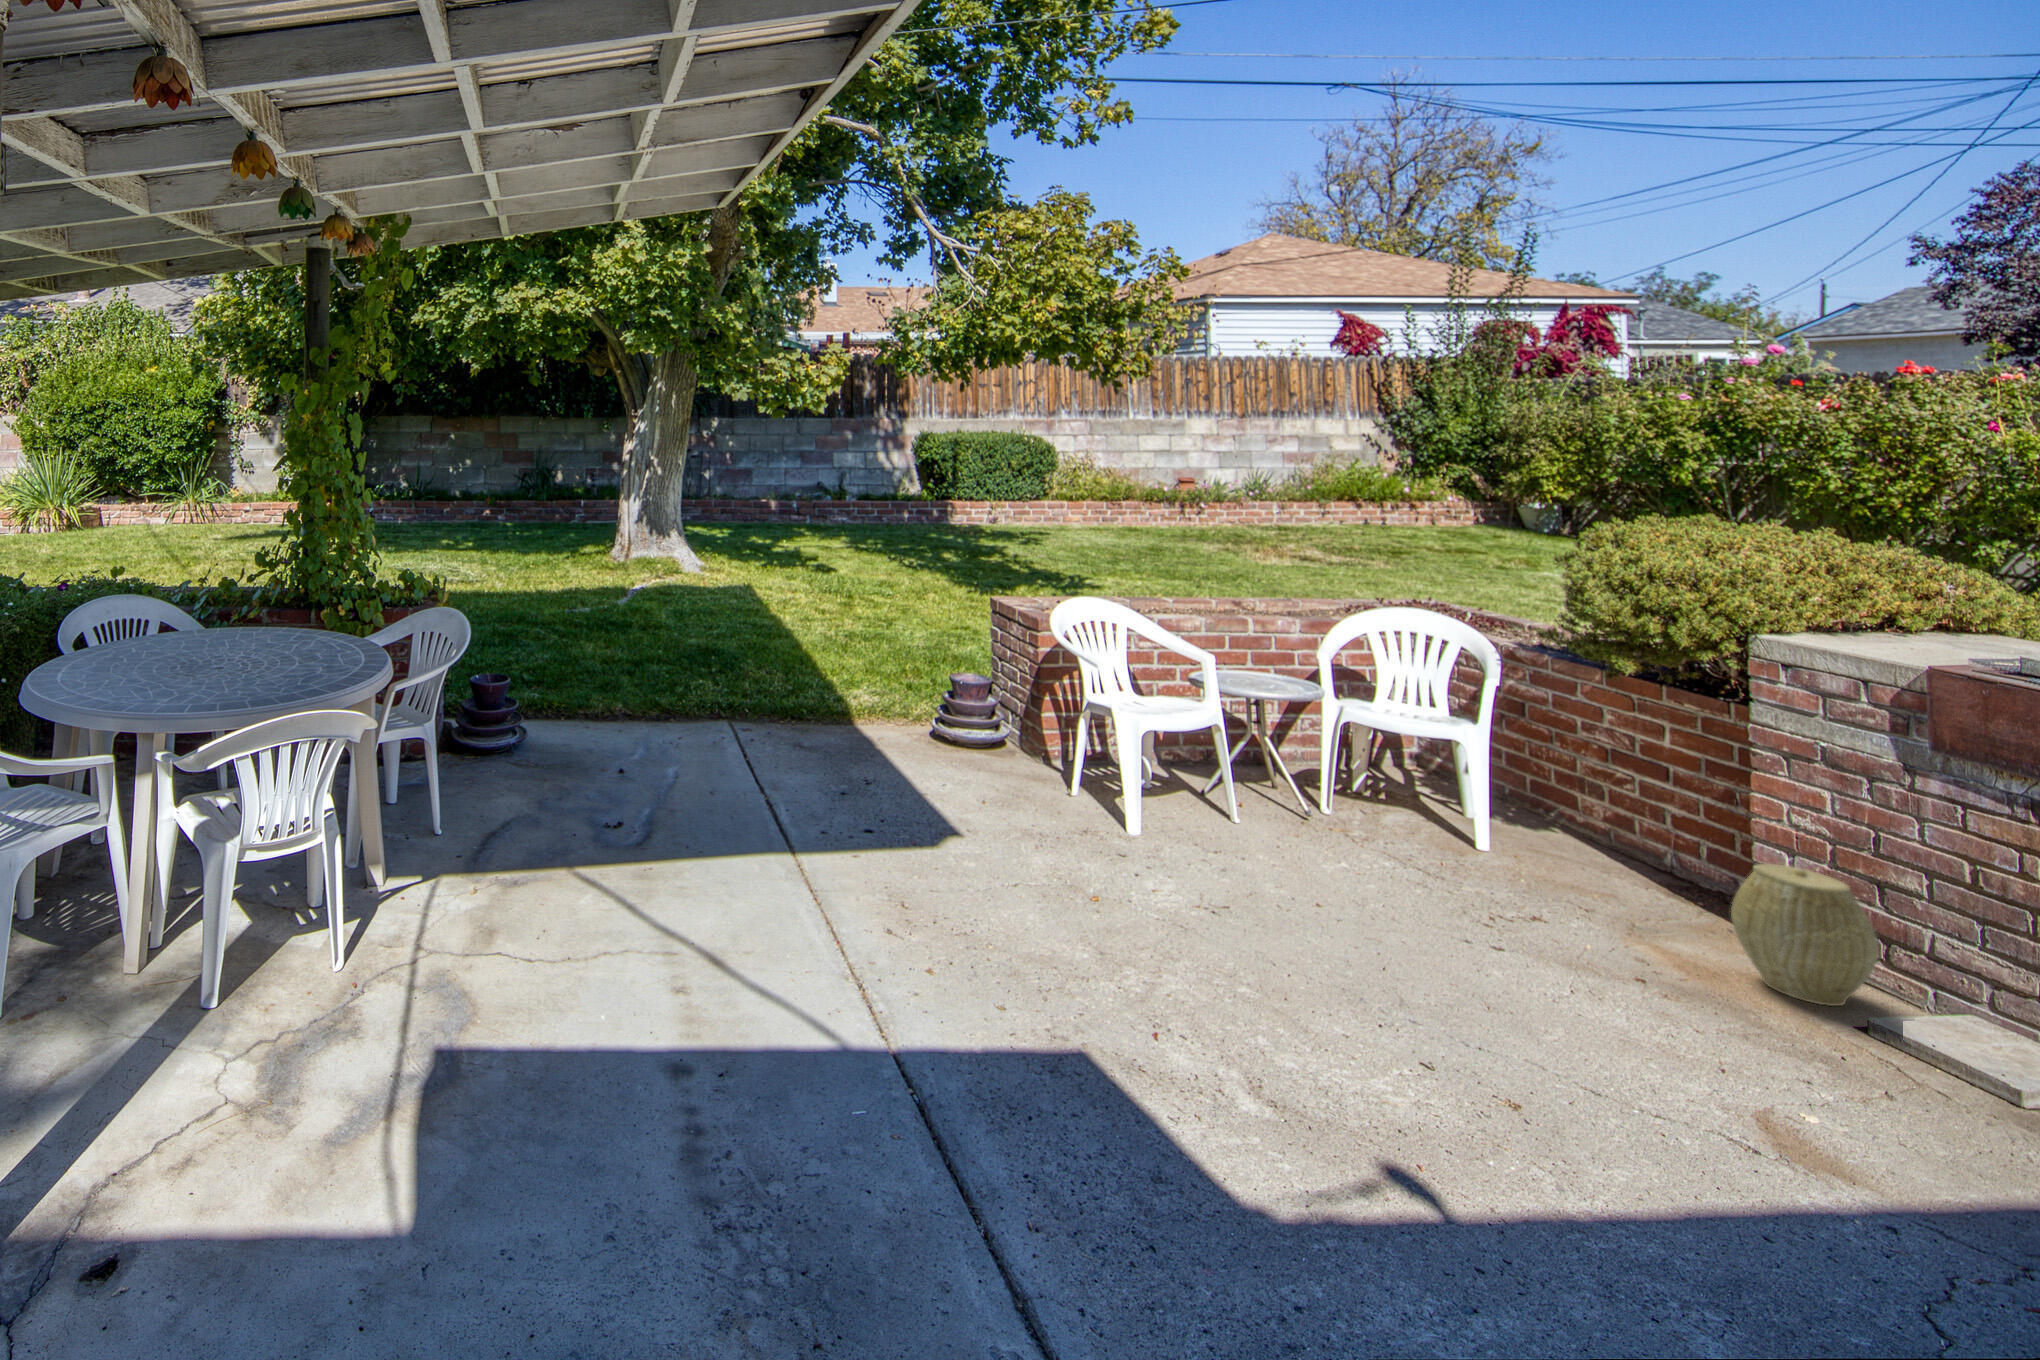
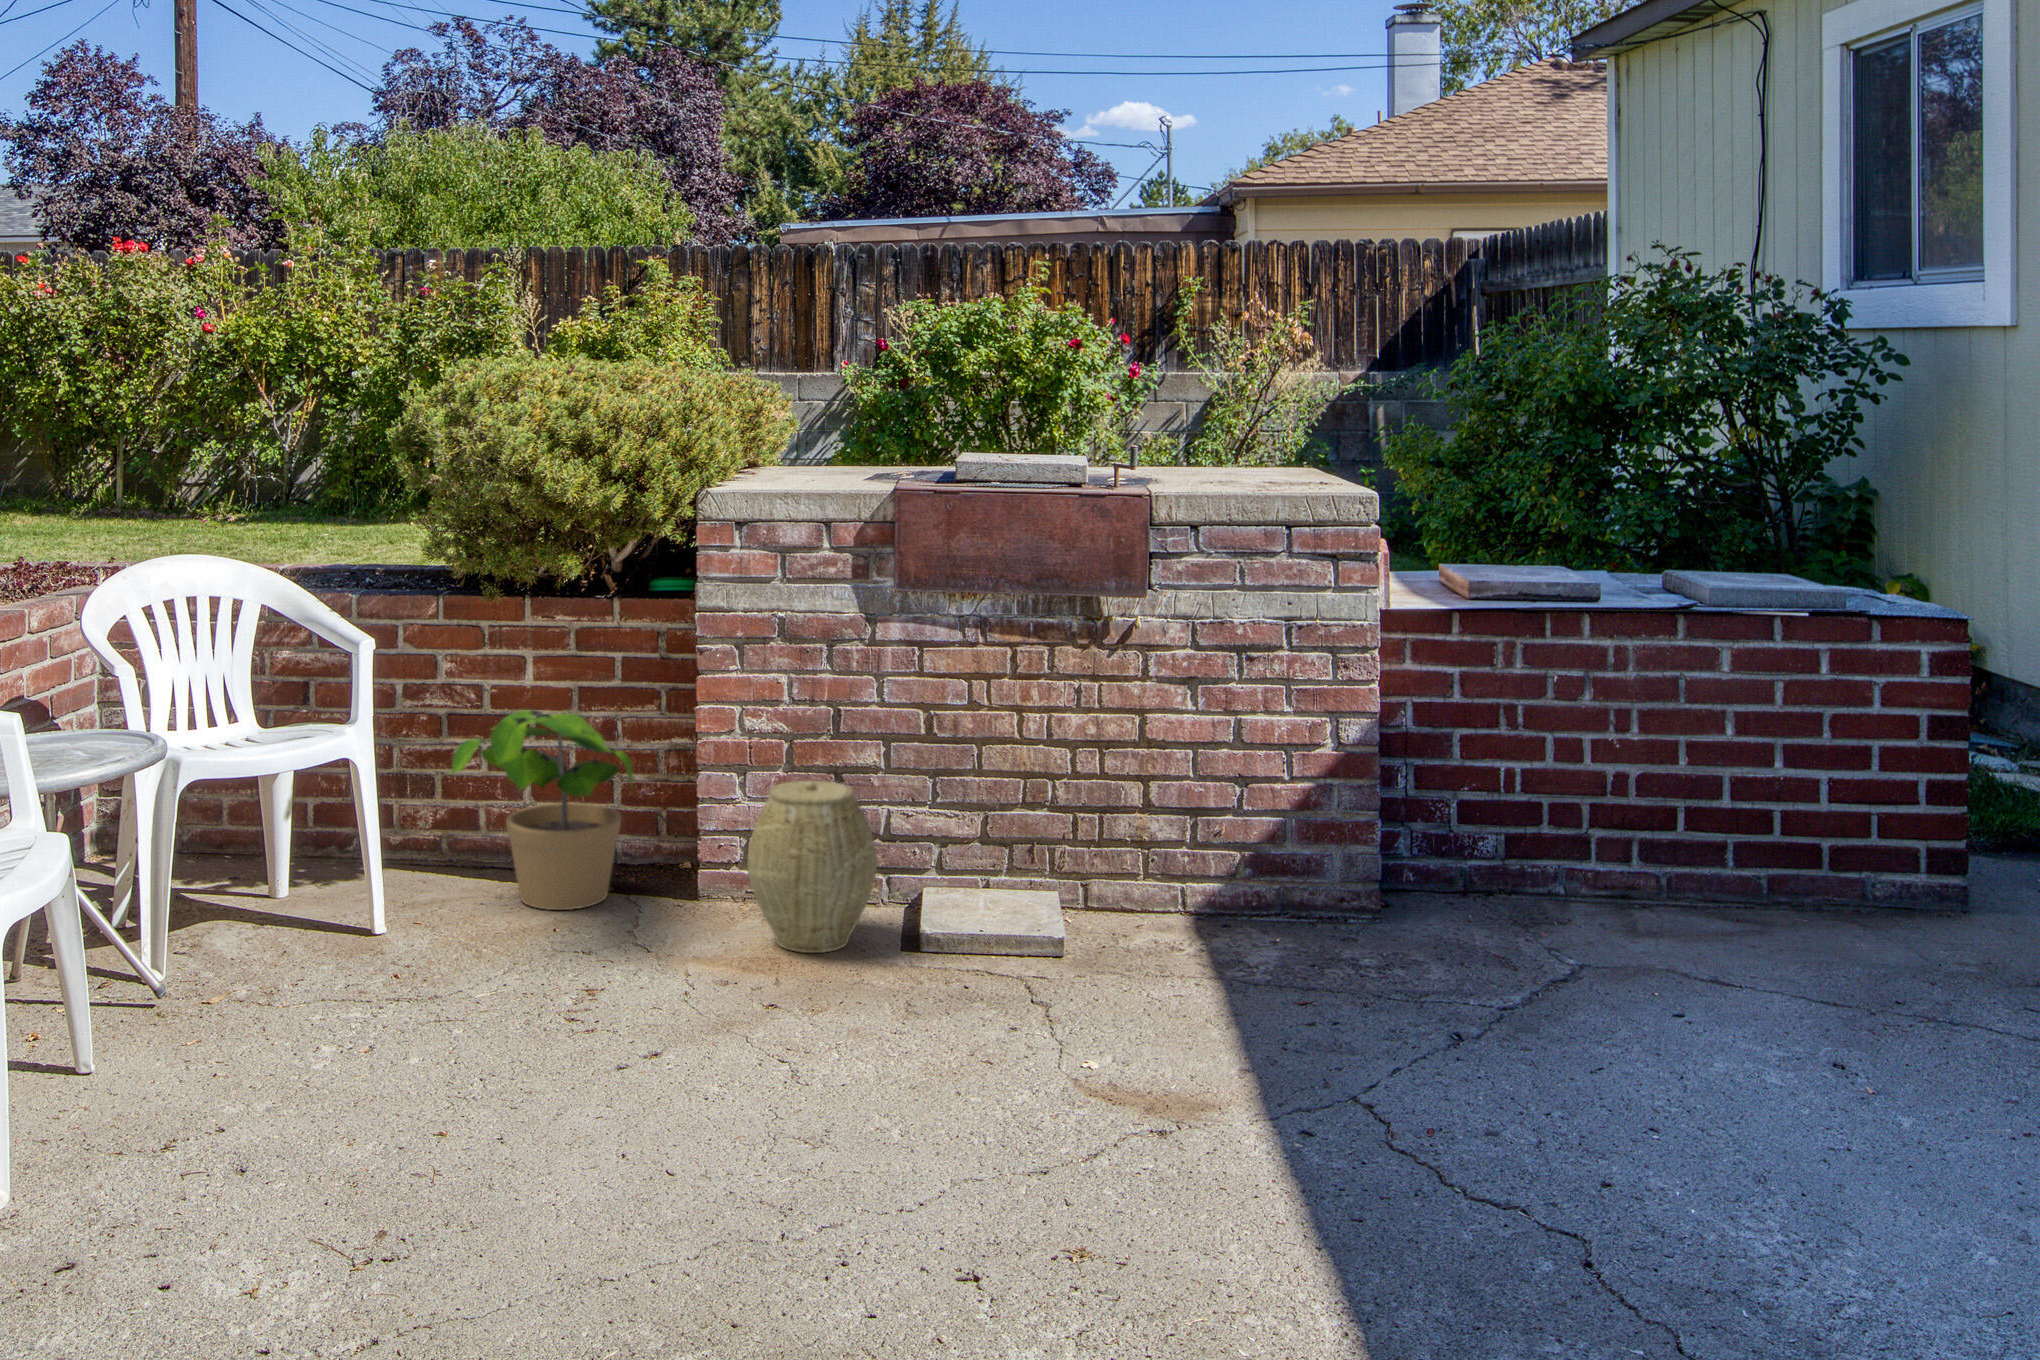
potted plant: none [1540,749,1736,912] -> present [451,710,633,910]

